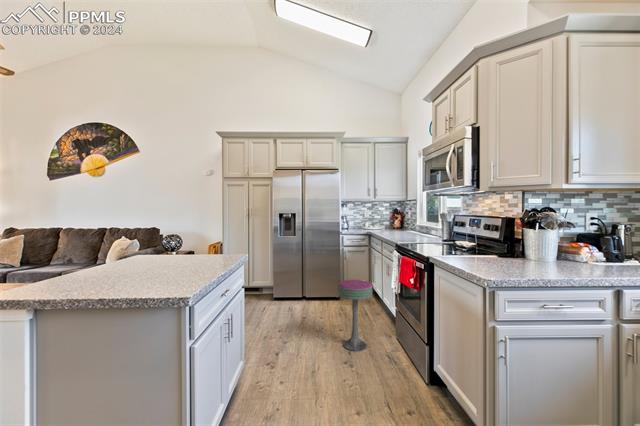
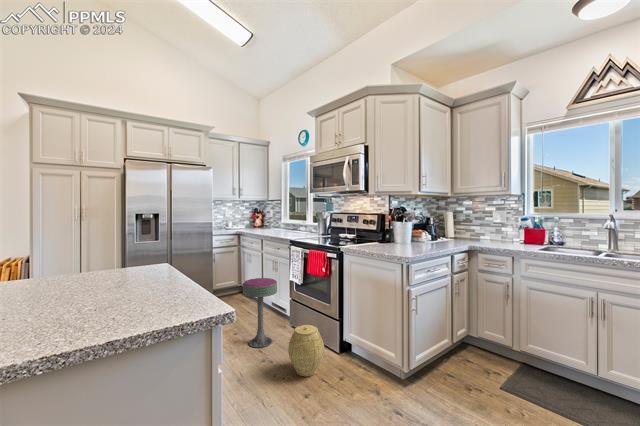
woven basket: none [357,339,398,398] -> present [288,325,324,376]

